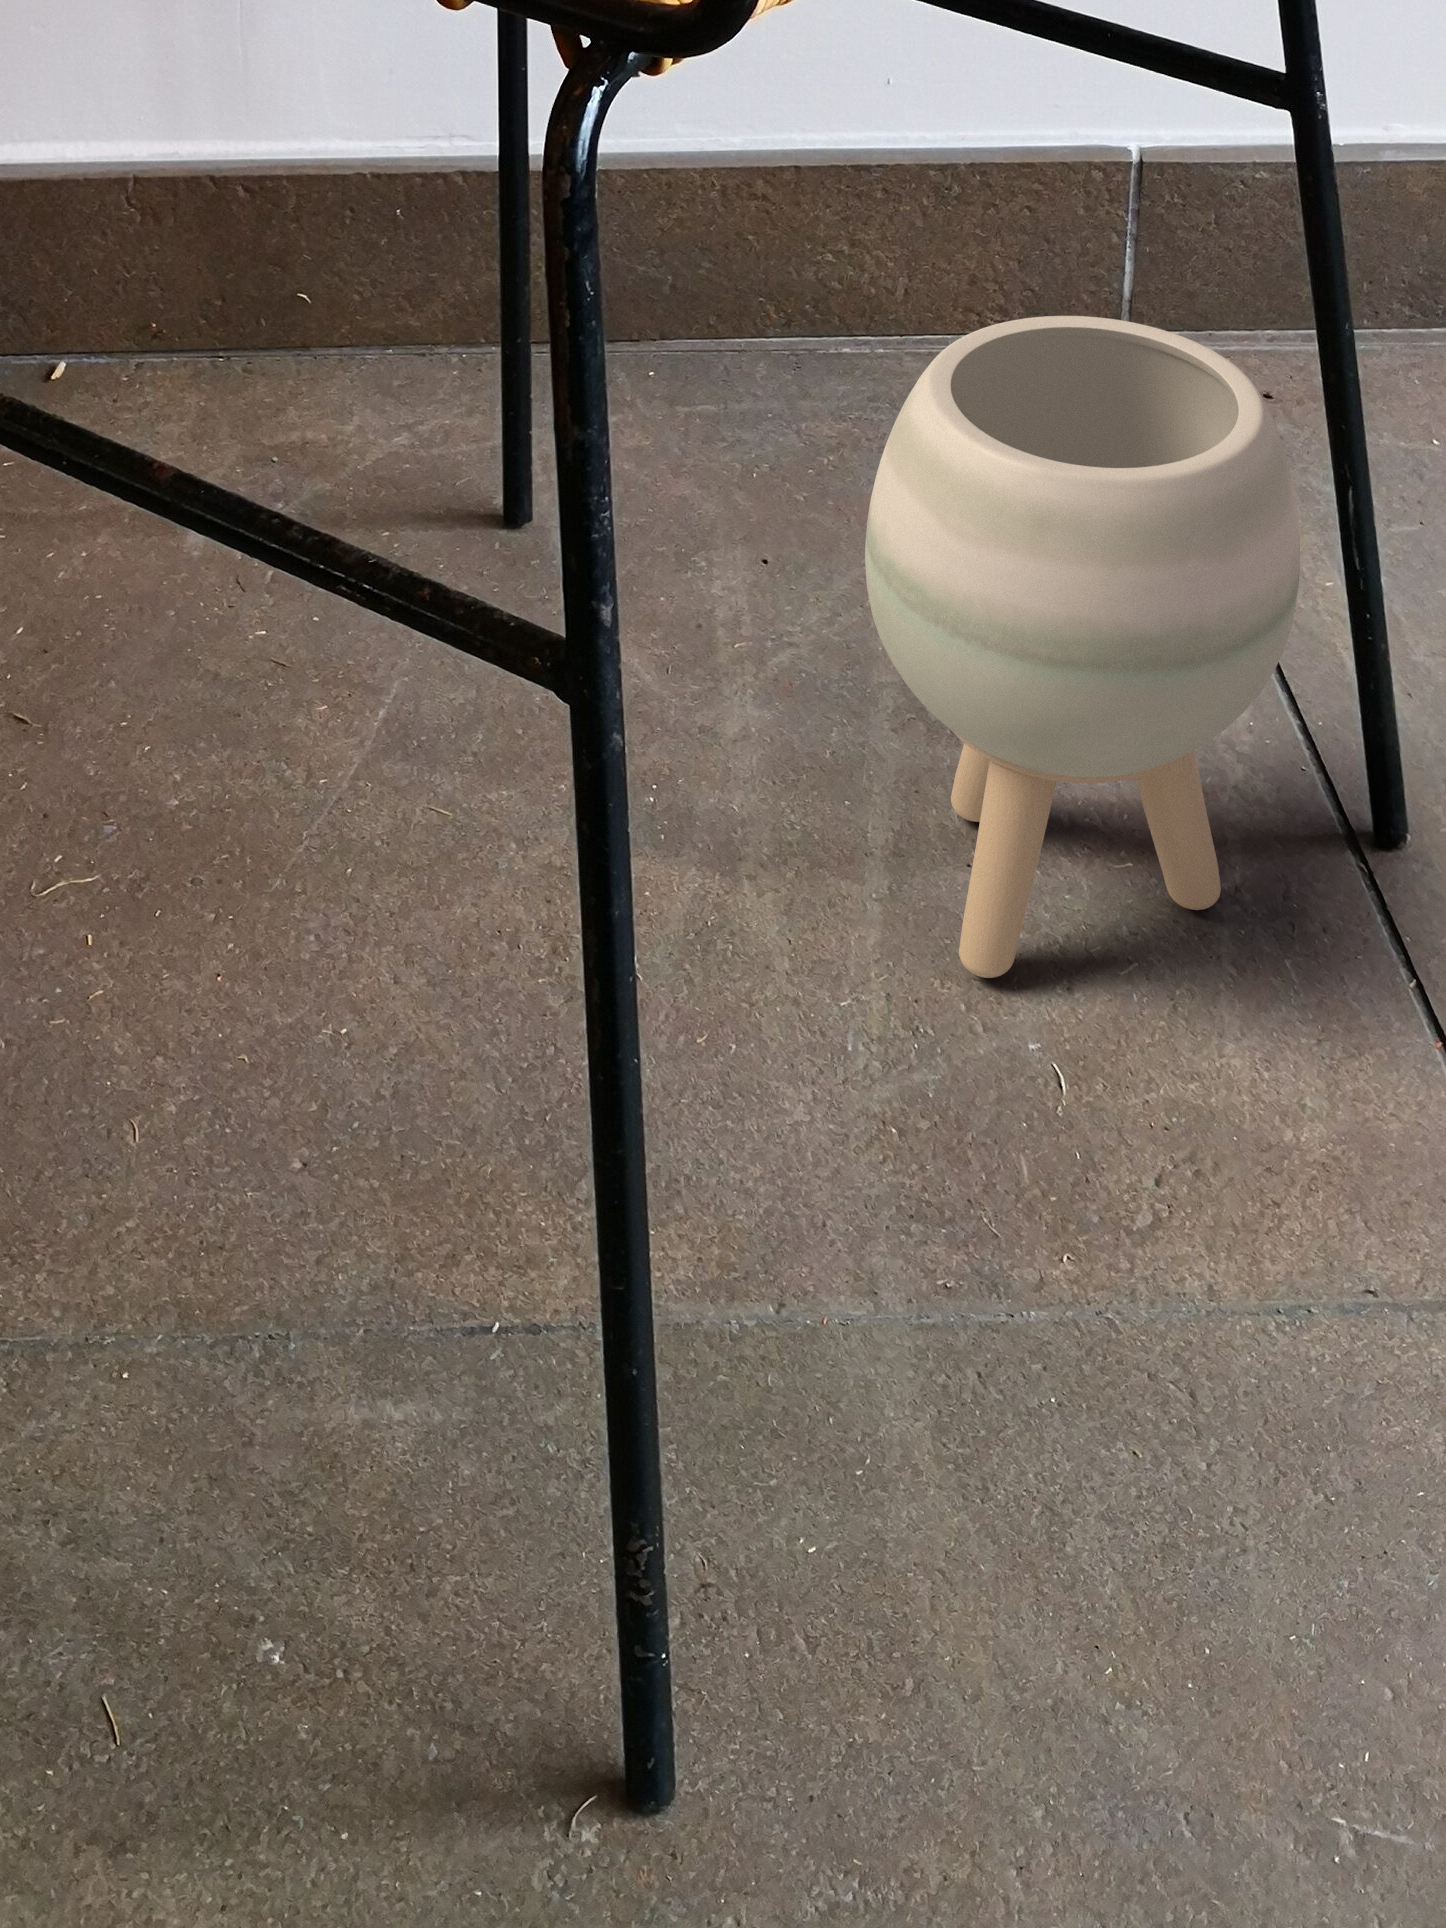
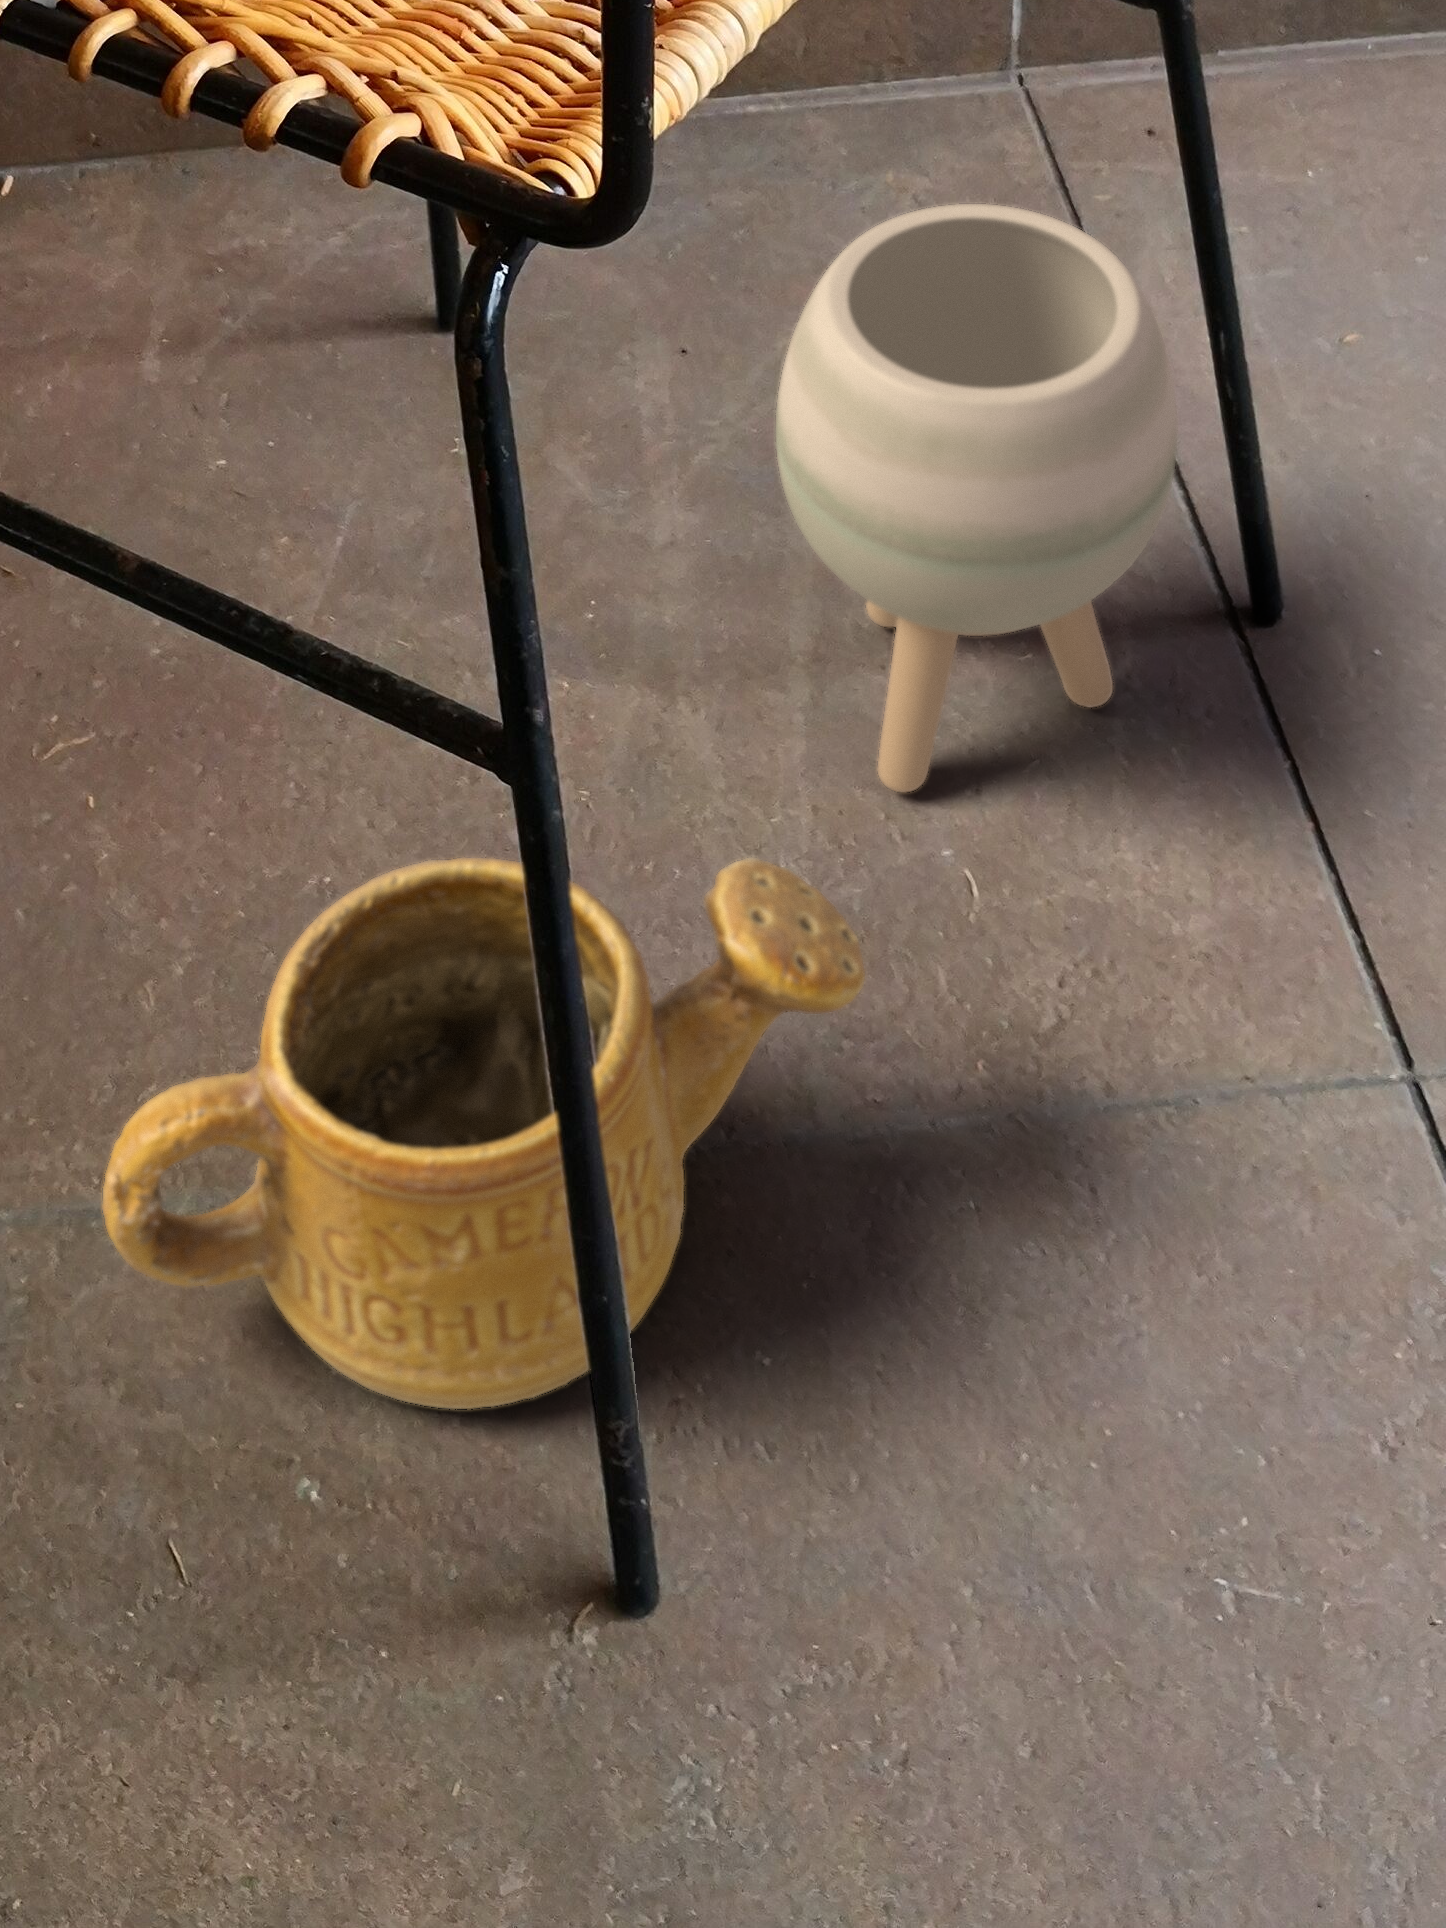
watering can: none [58,921,945,1570] -> present [102,857,865,1409]

